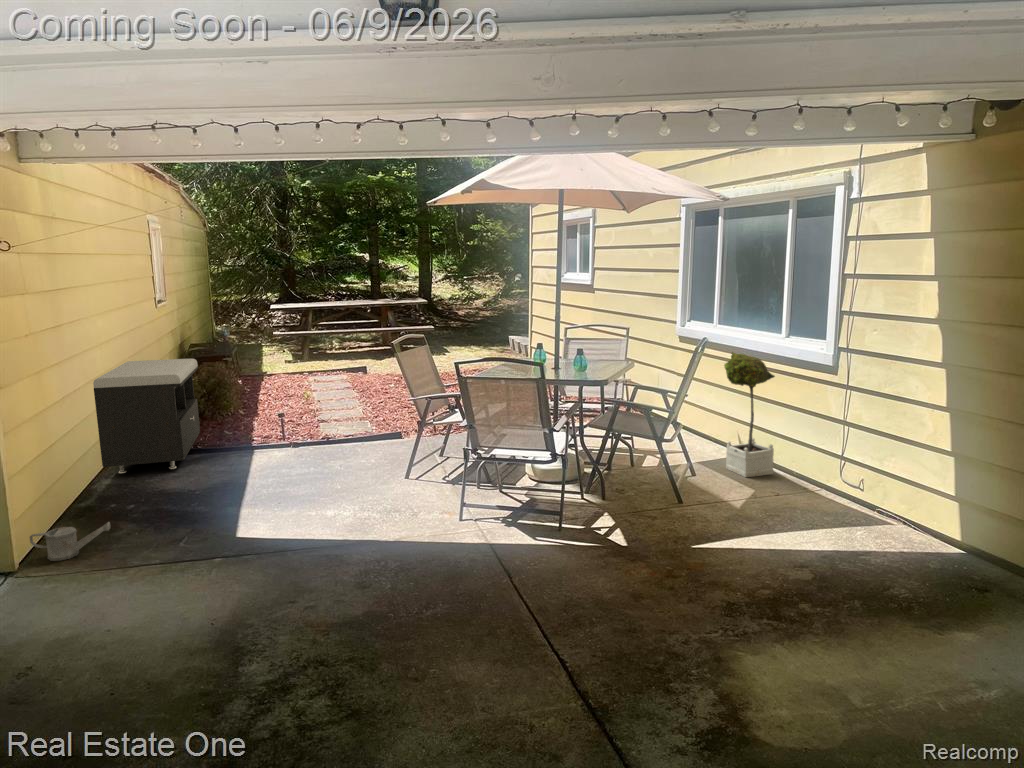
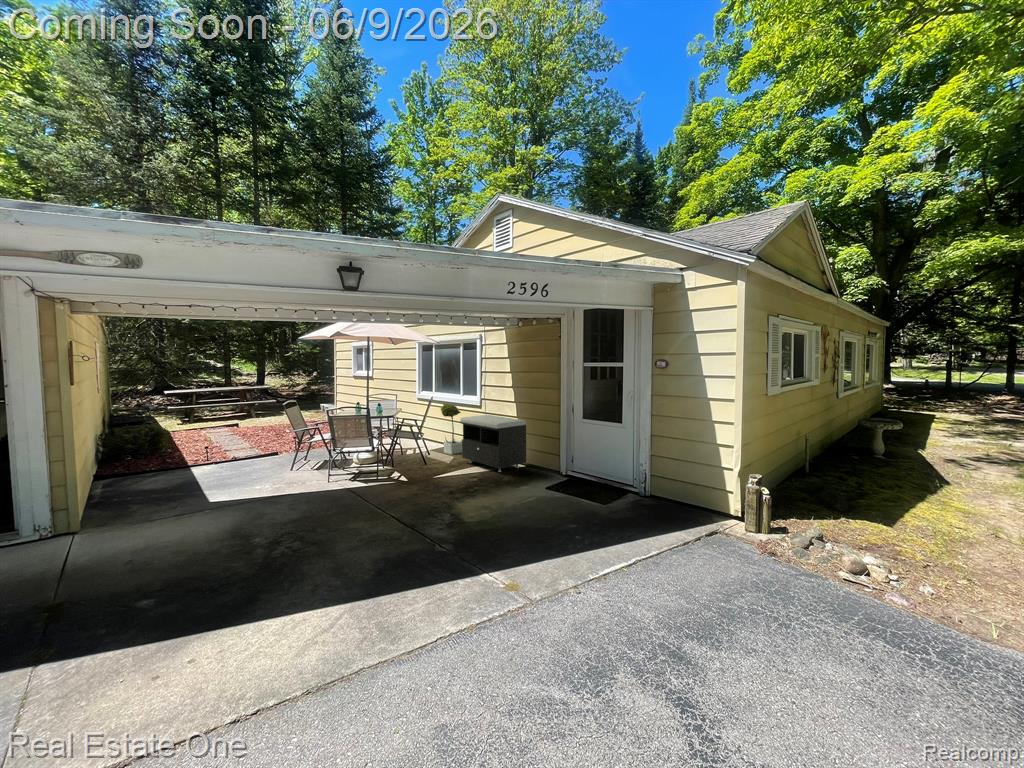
storage bench: present [93,359,200,474] -> present [460,415,526,472]
watering can: present [30,522,110,561] -> none [94,497,142,519]

